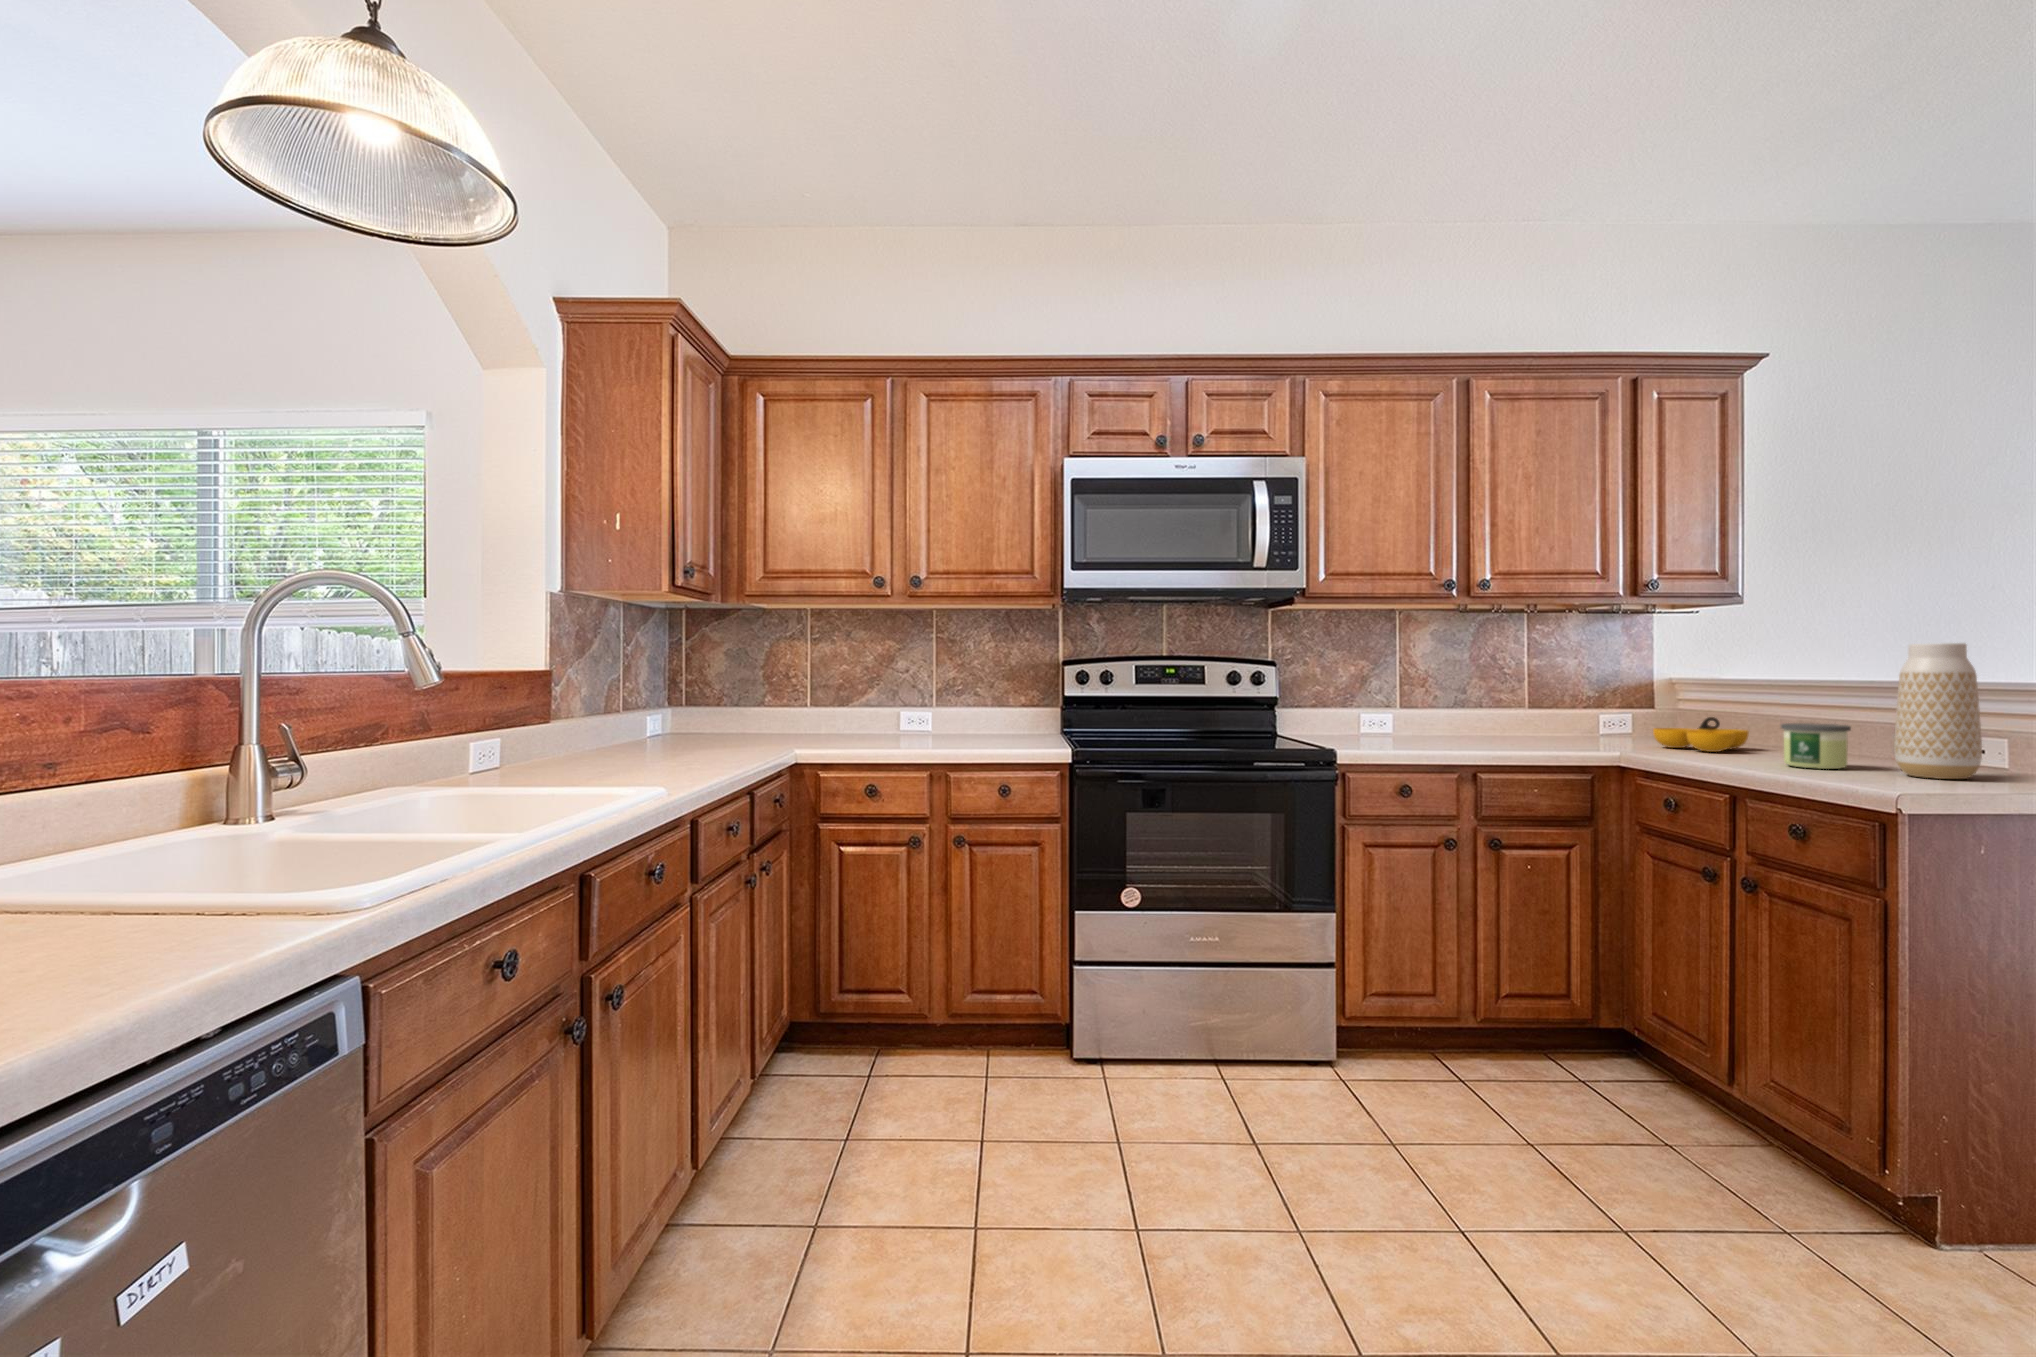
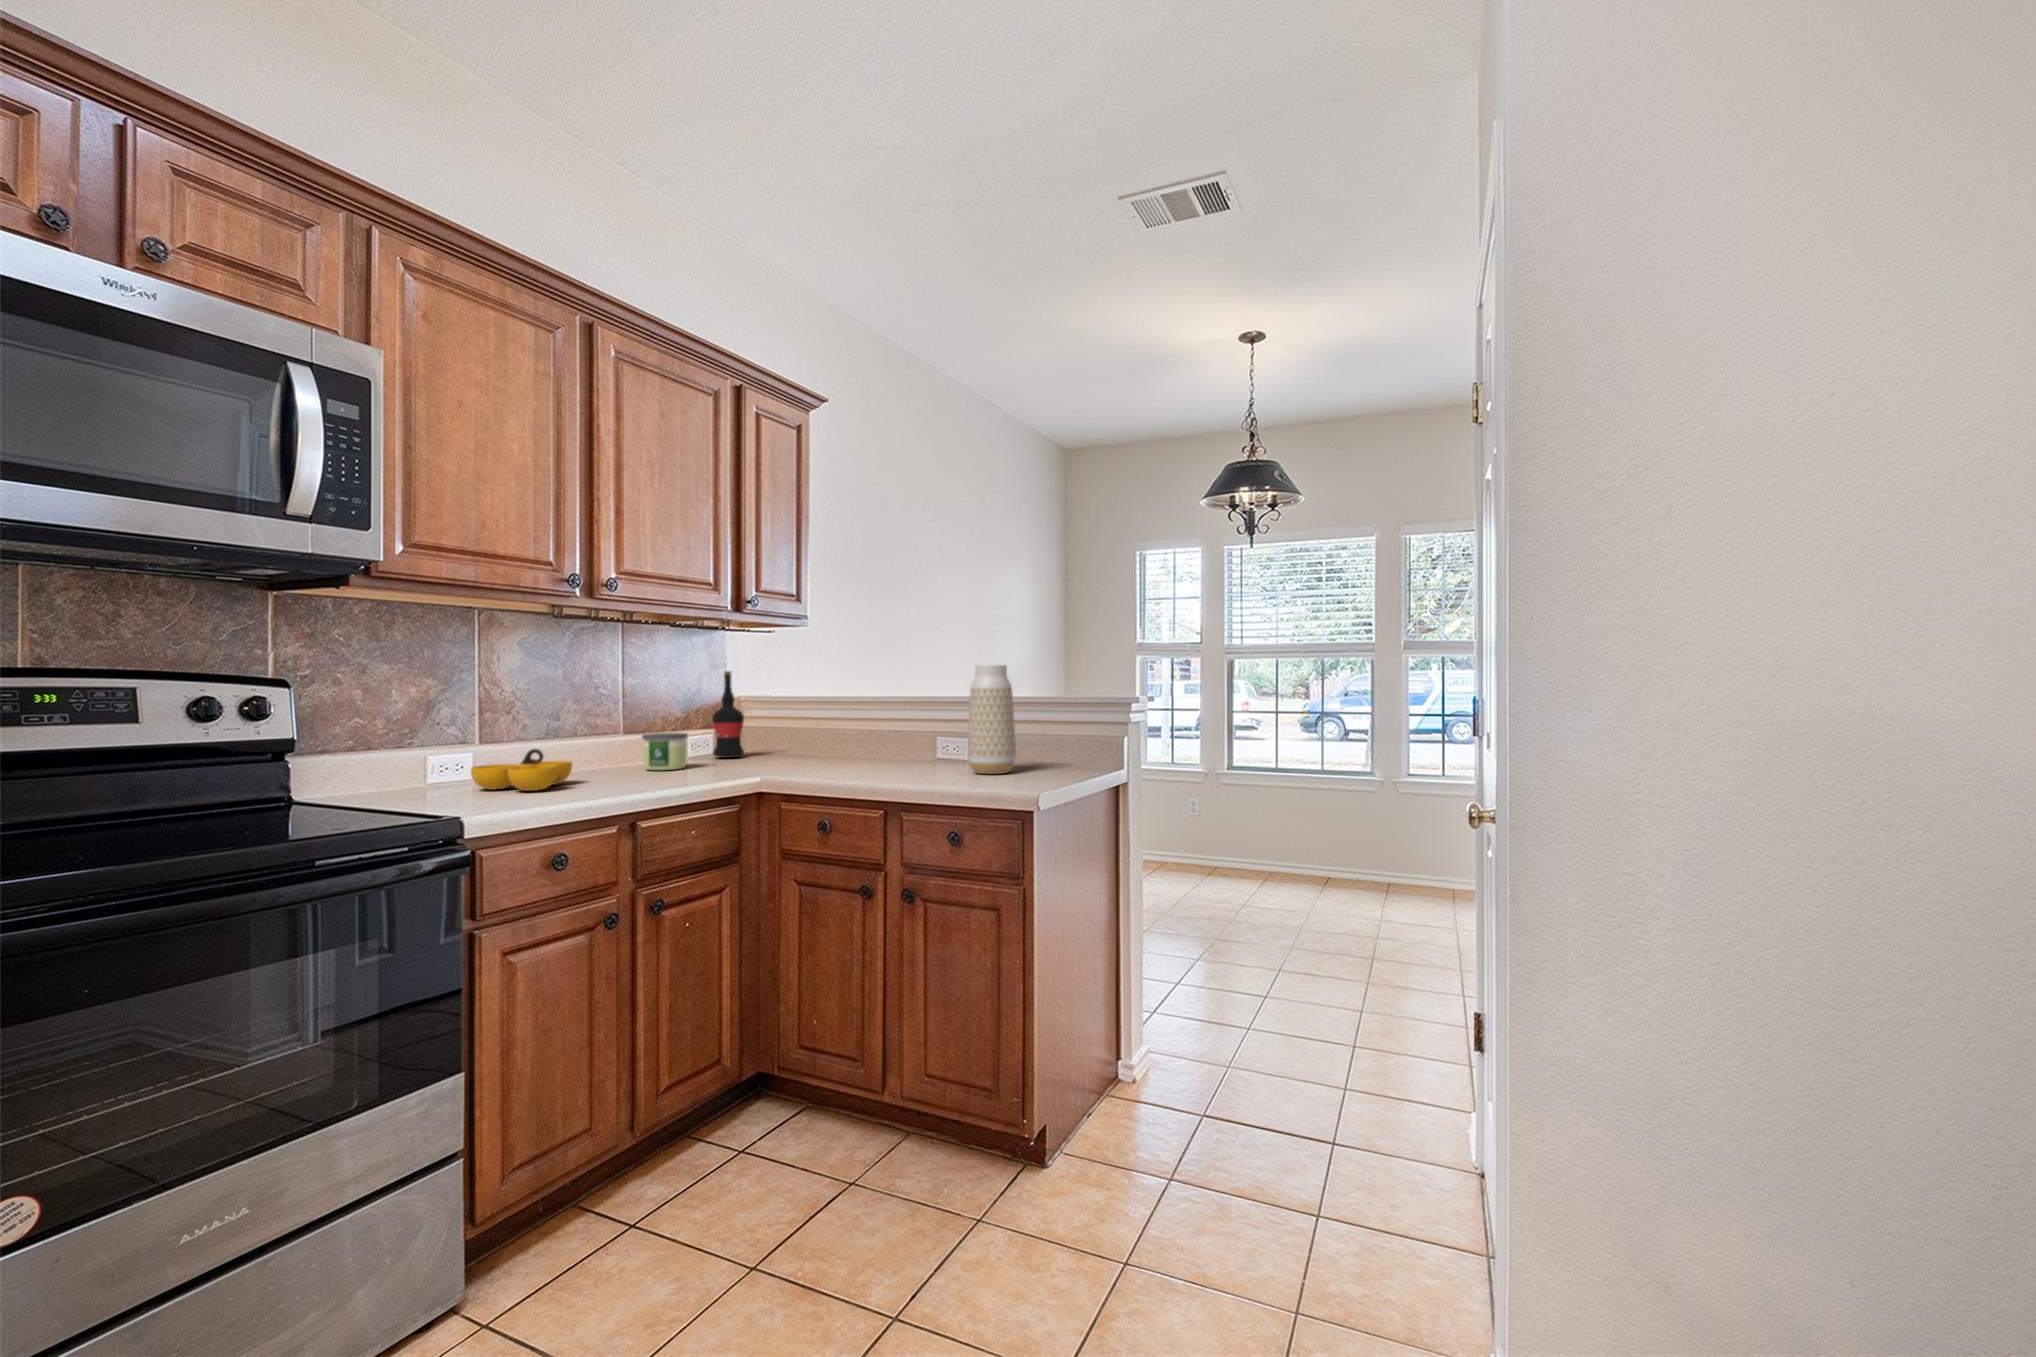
wine bottle: none [1629,653,1666,737] -> present [712,671,744,758]
decorative bowl: present [1653,717,1749,752] -> present [471,749,572,791]
candle: present [1781,723,1851,769] -> present [642,733,688,770]

